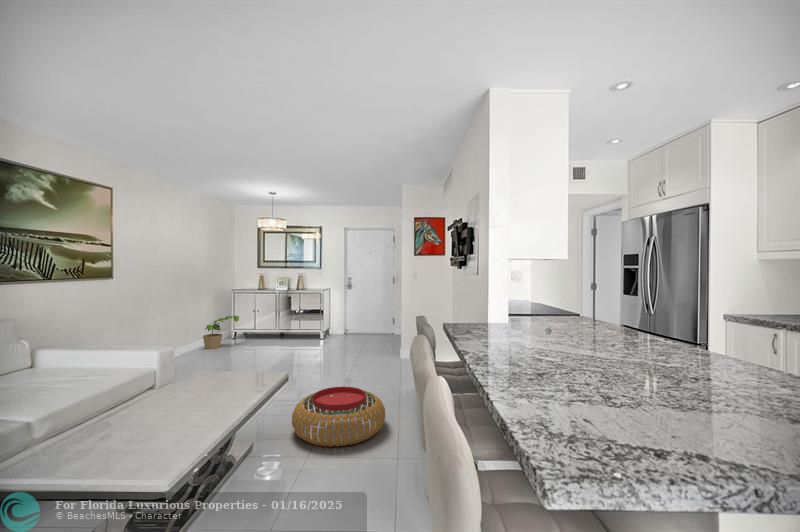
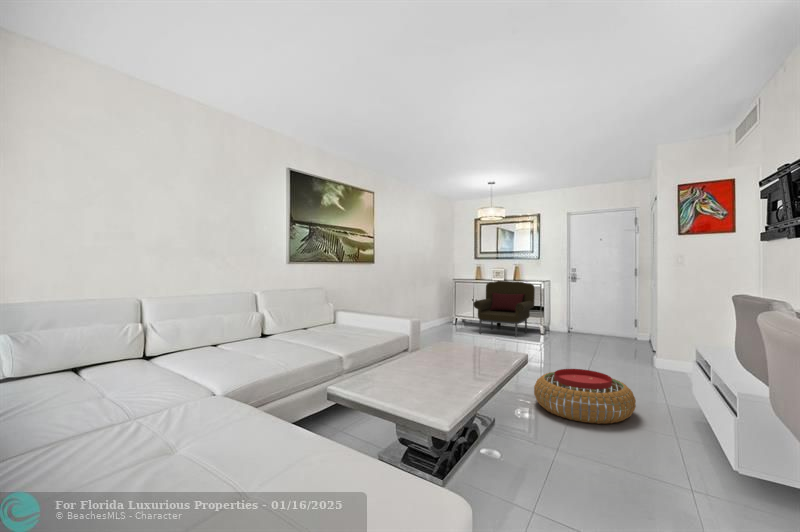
armchair: none [252,291,315,348] -> present [473,281,535,337]
potted plant: present [203,316,239,349] -> none [431,302,462,331]

